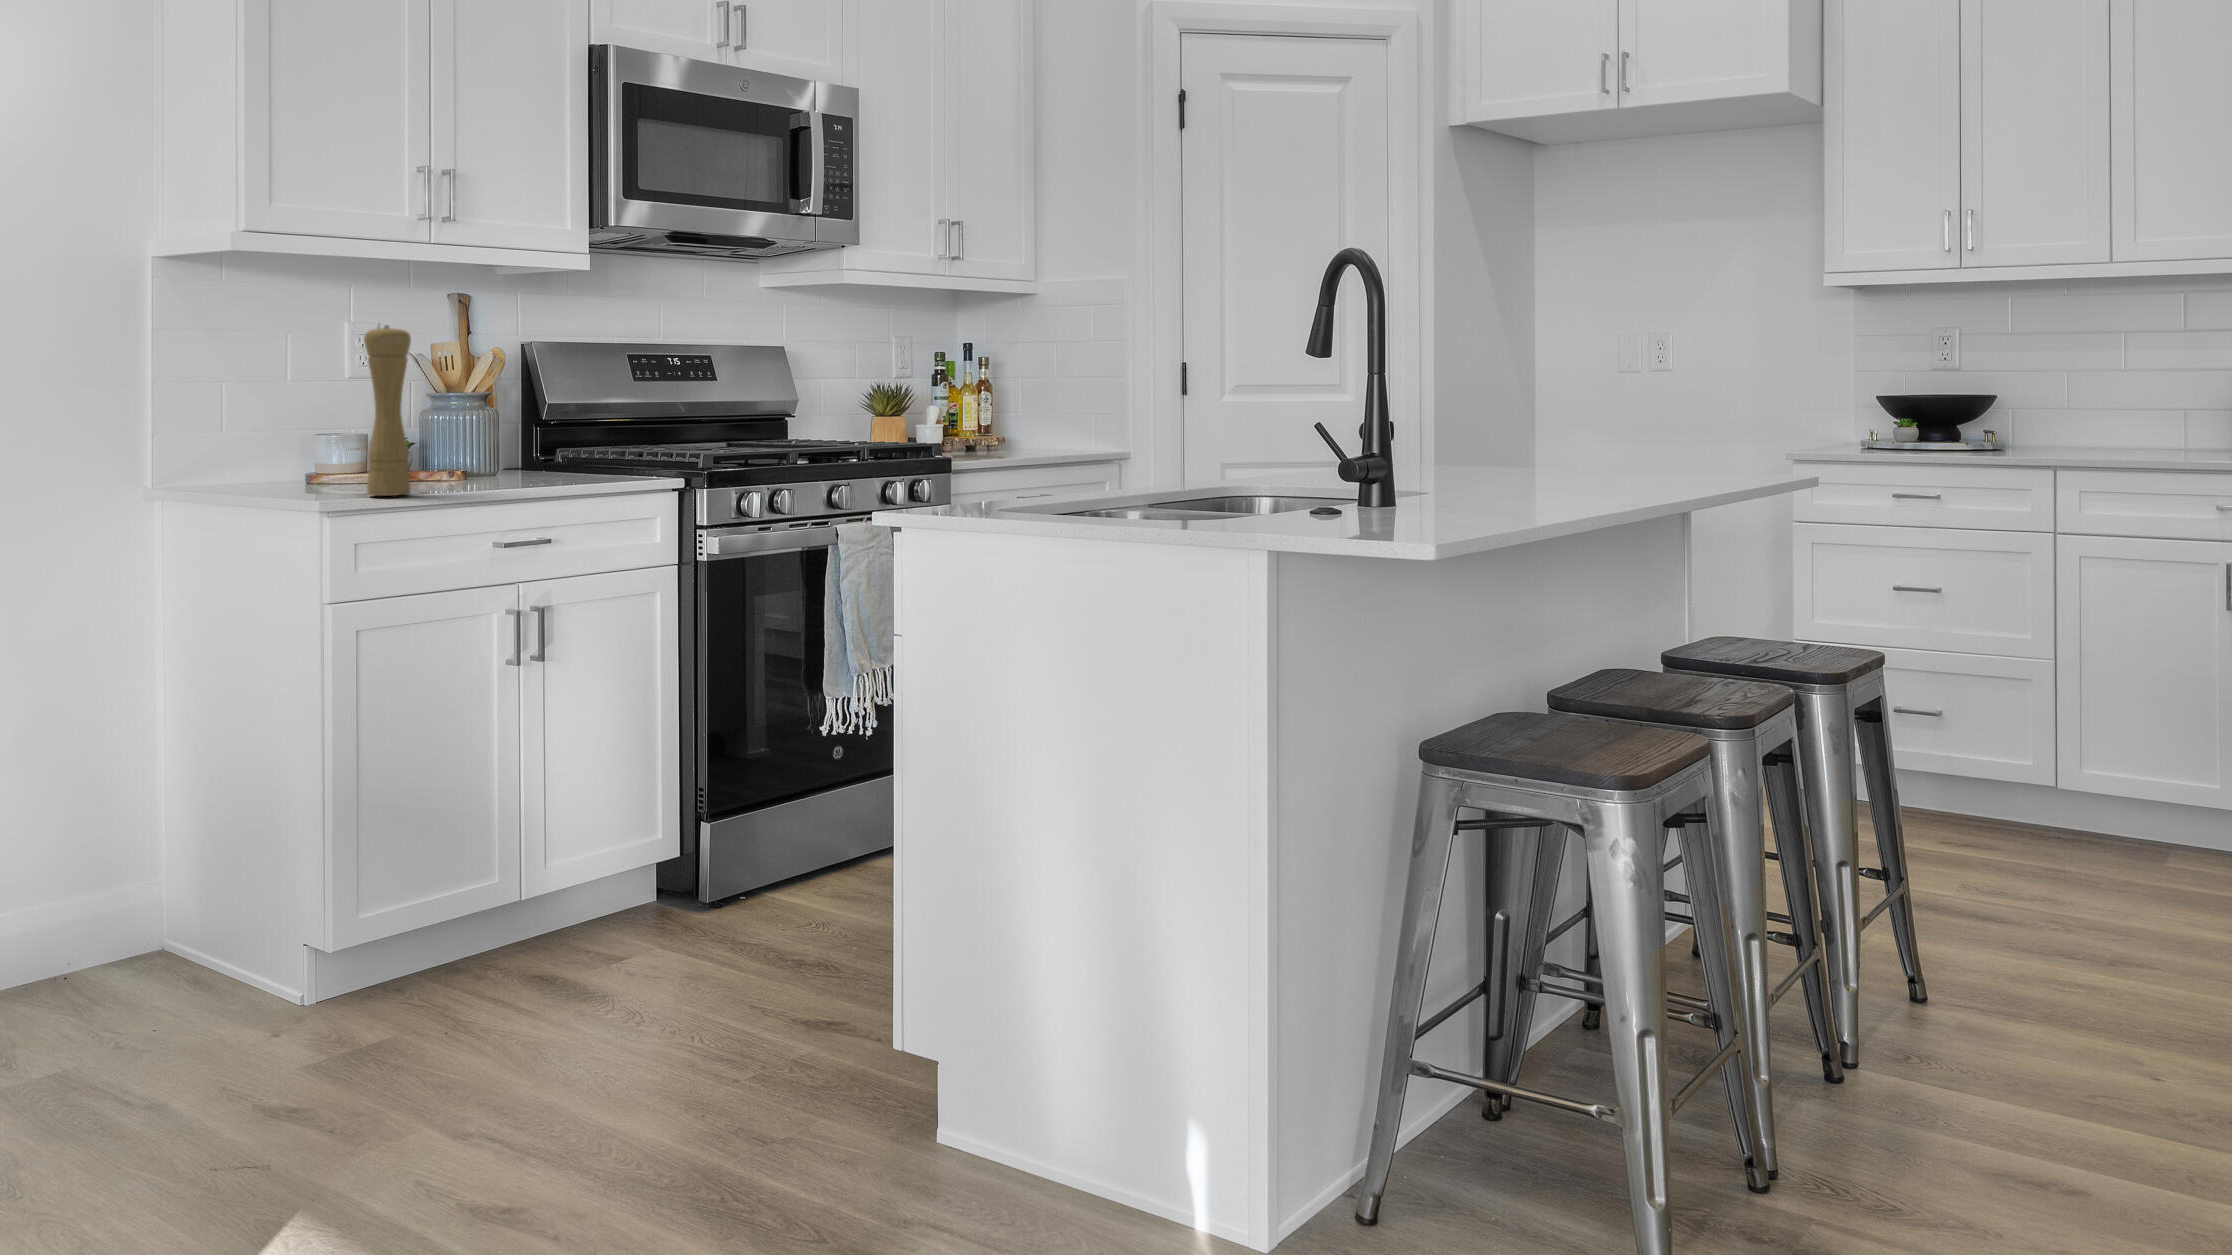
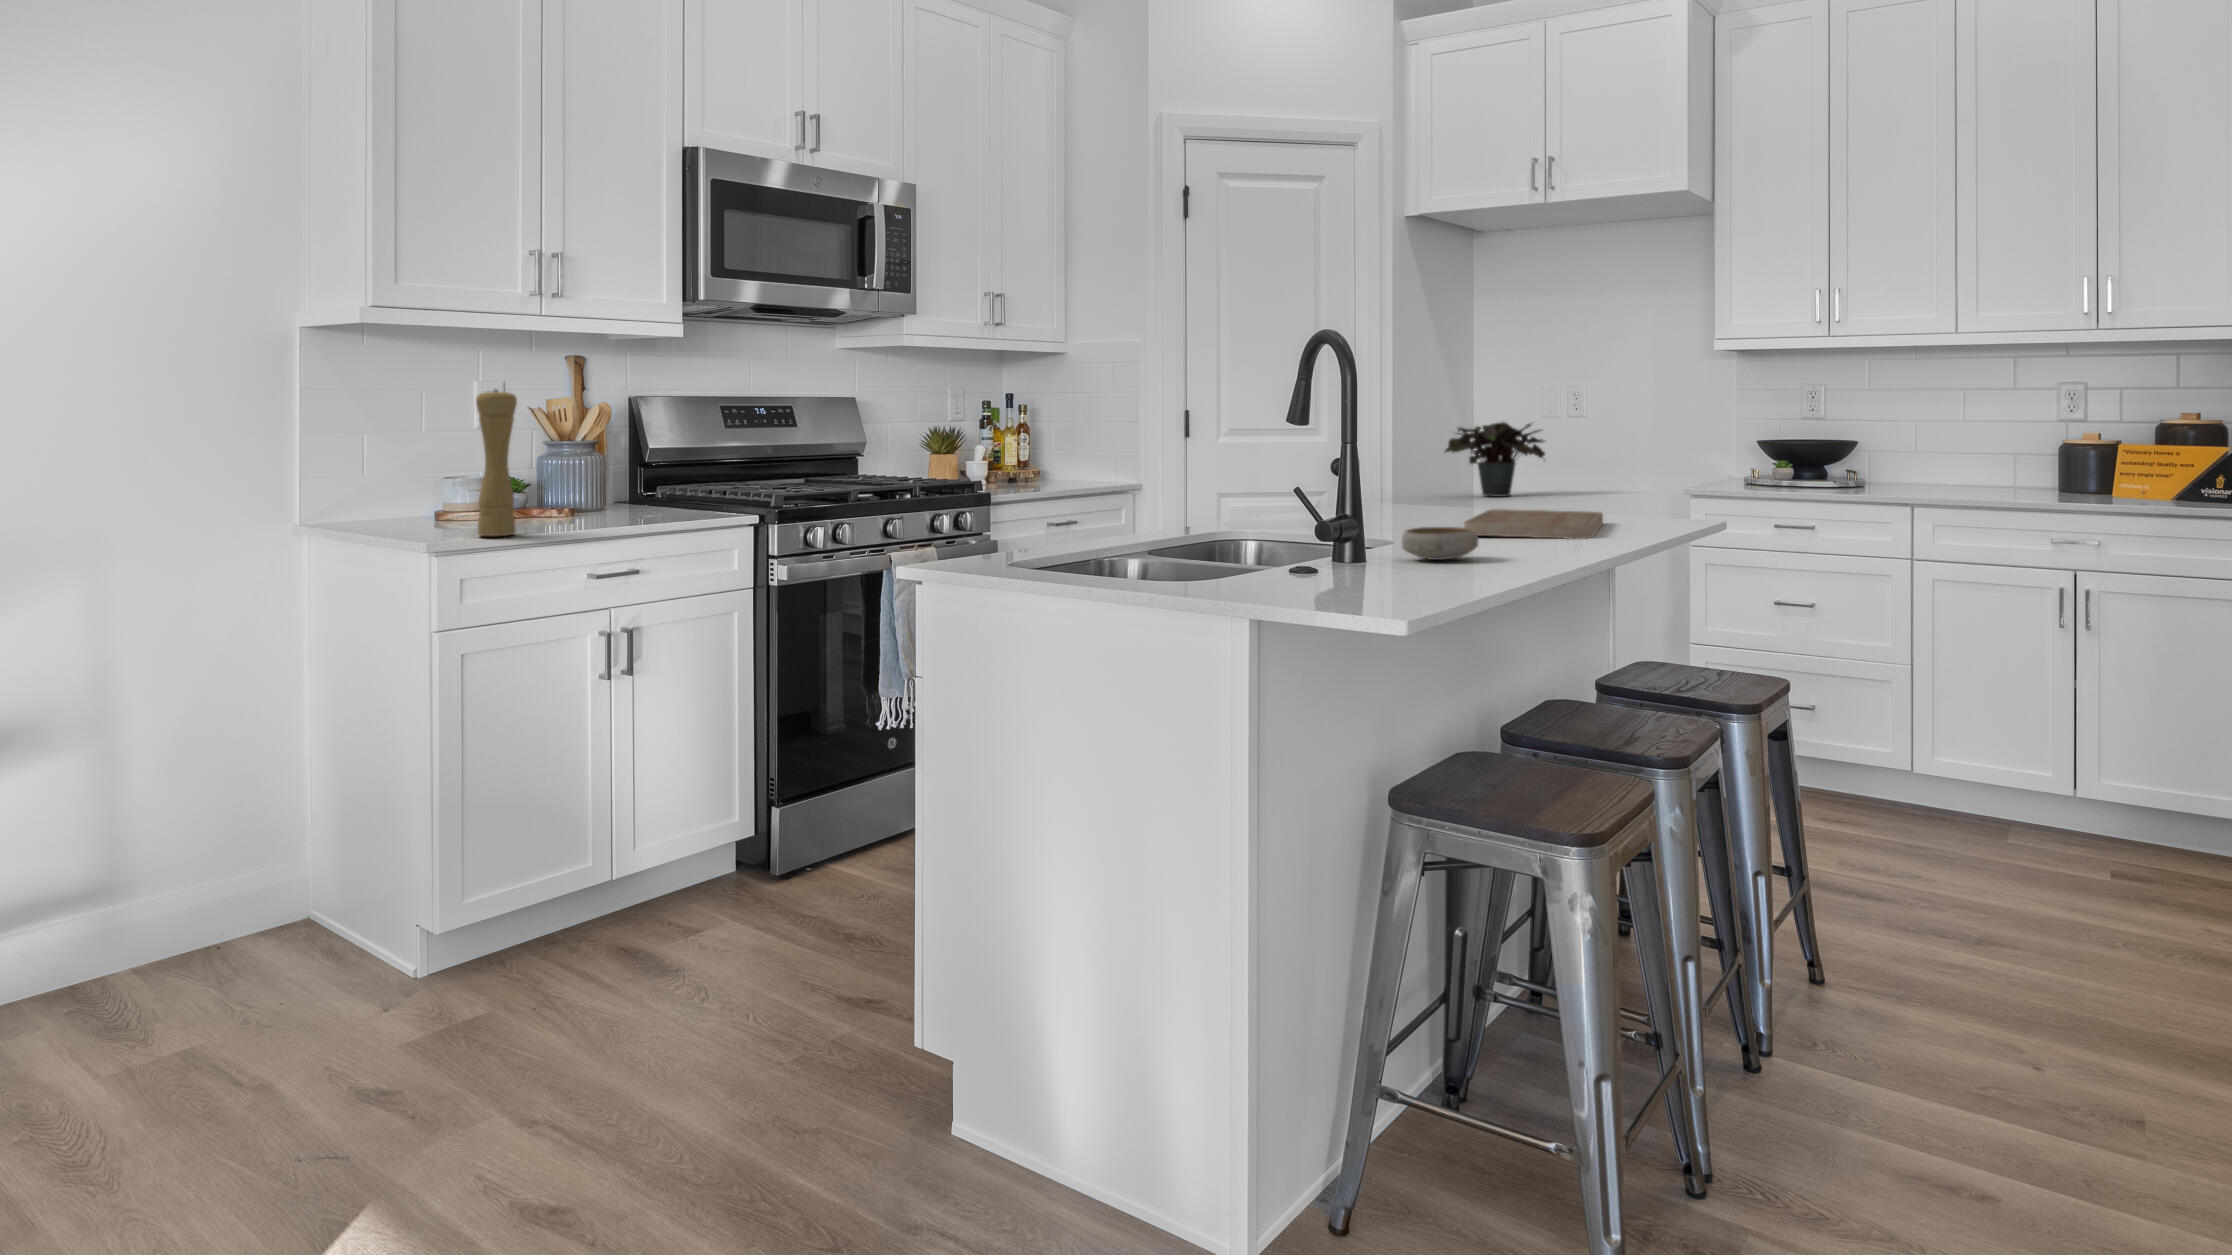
potted plant: none [1497,372,1620,463] -> present [1444,422,1546,497]
cutting board: none [1511,464,1675,489] -> present [1464,509,1603,539]
bowl: none [1436,468,1522,503] -> present [1402,527,1478,560]

